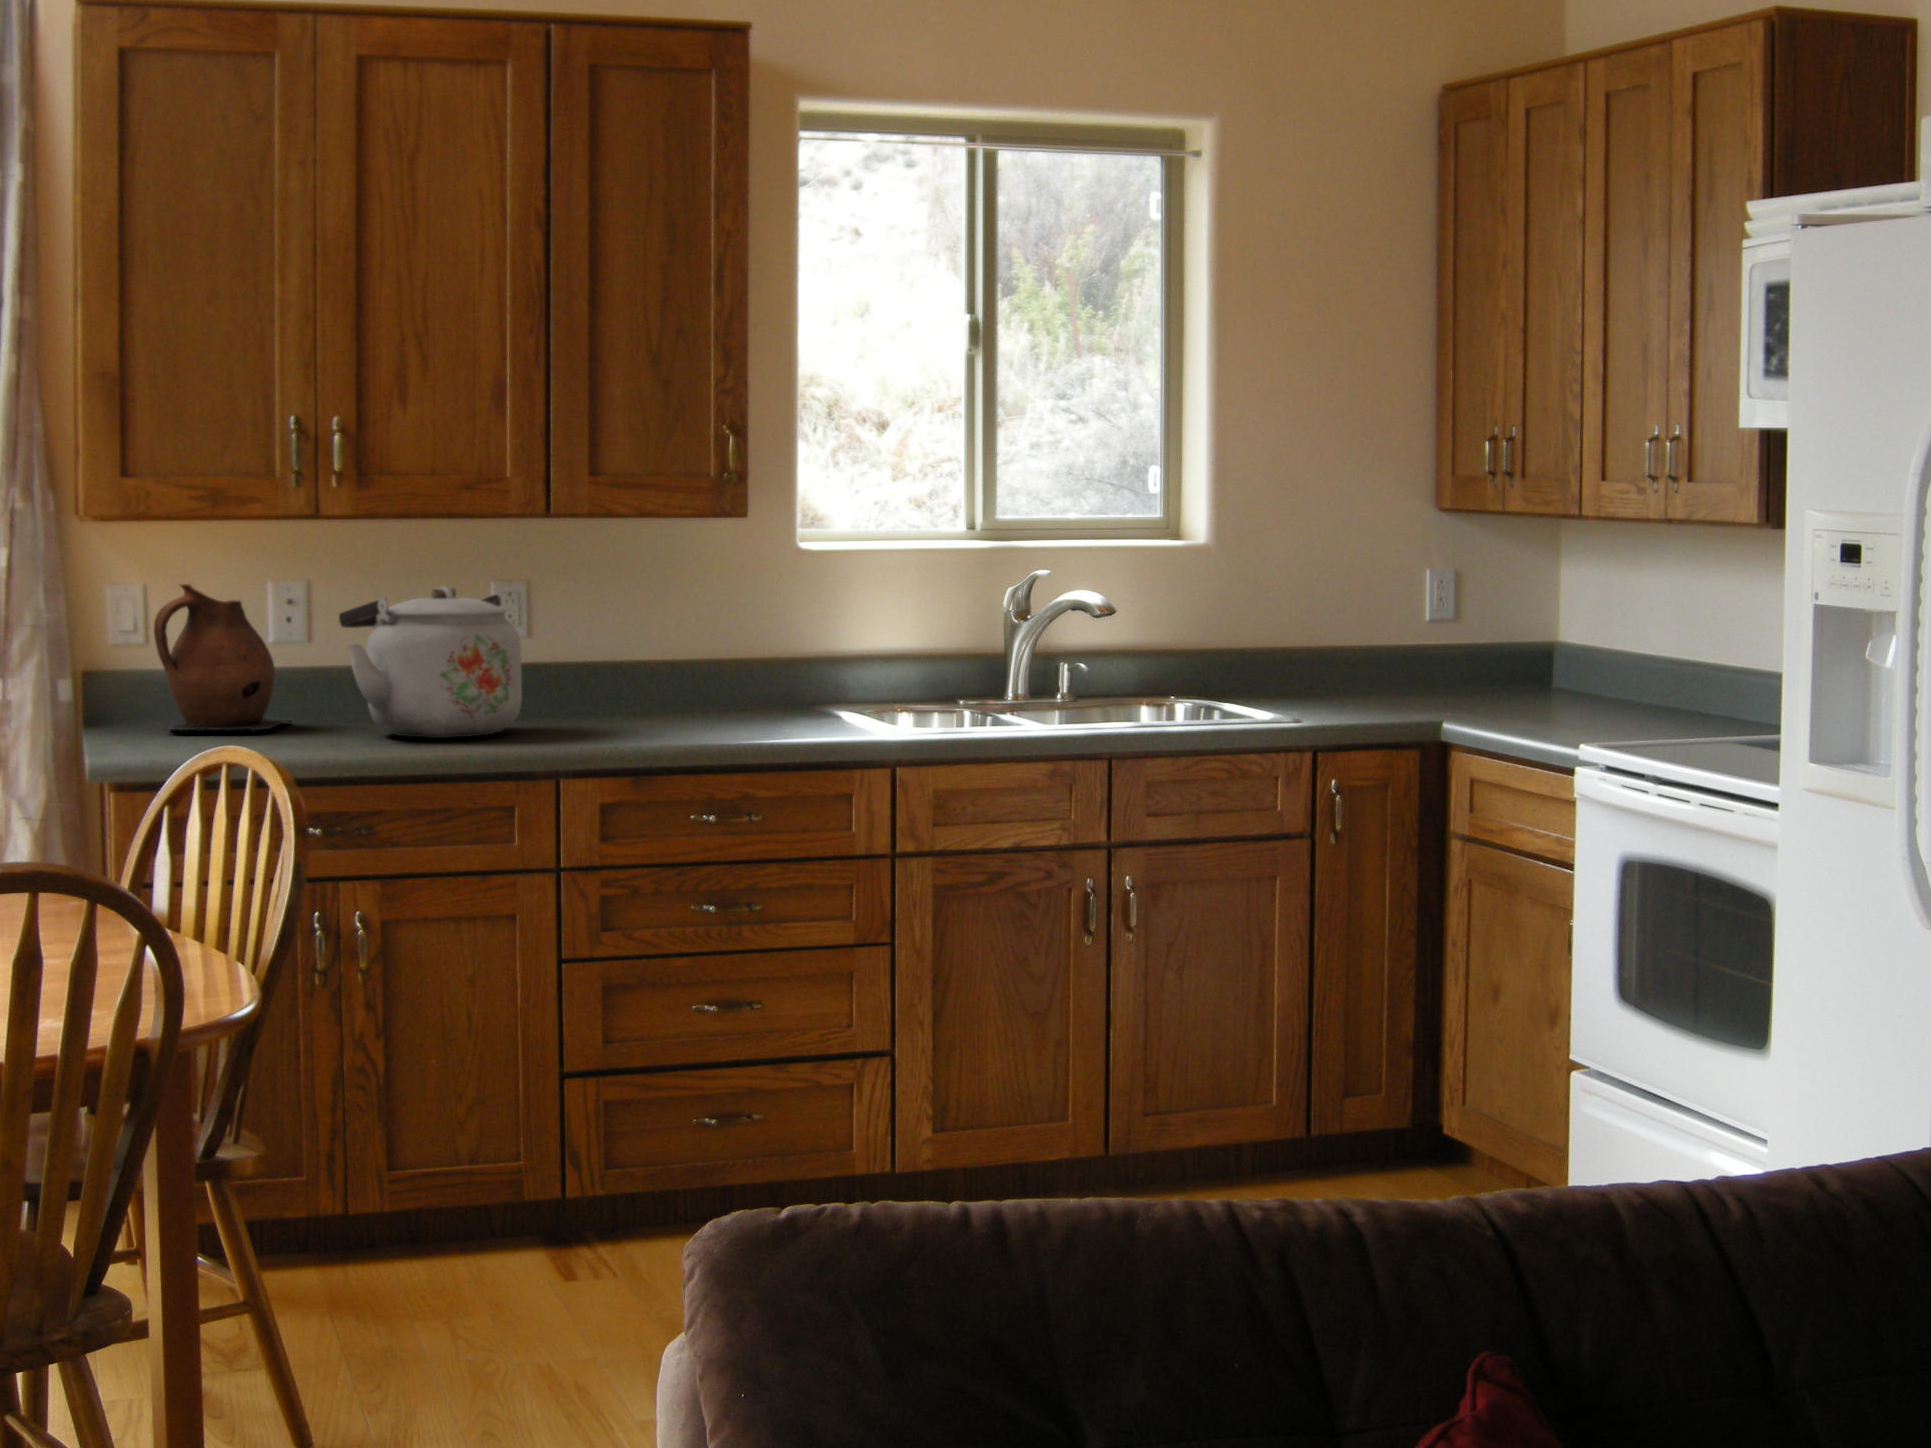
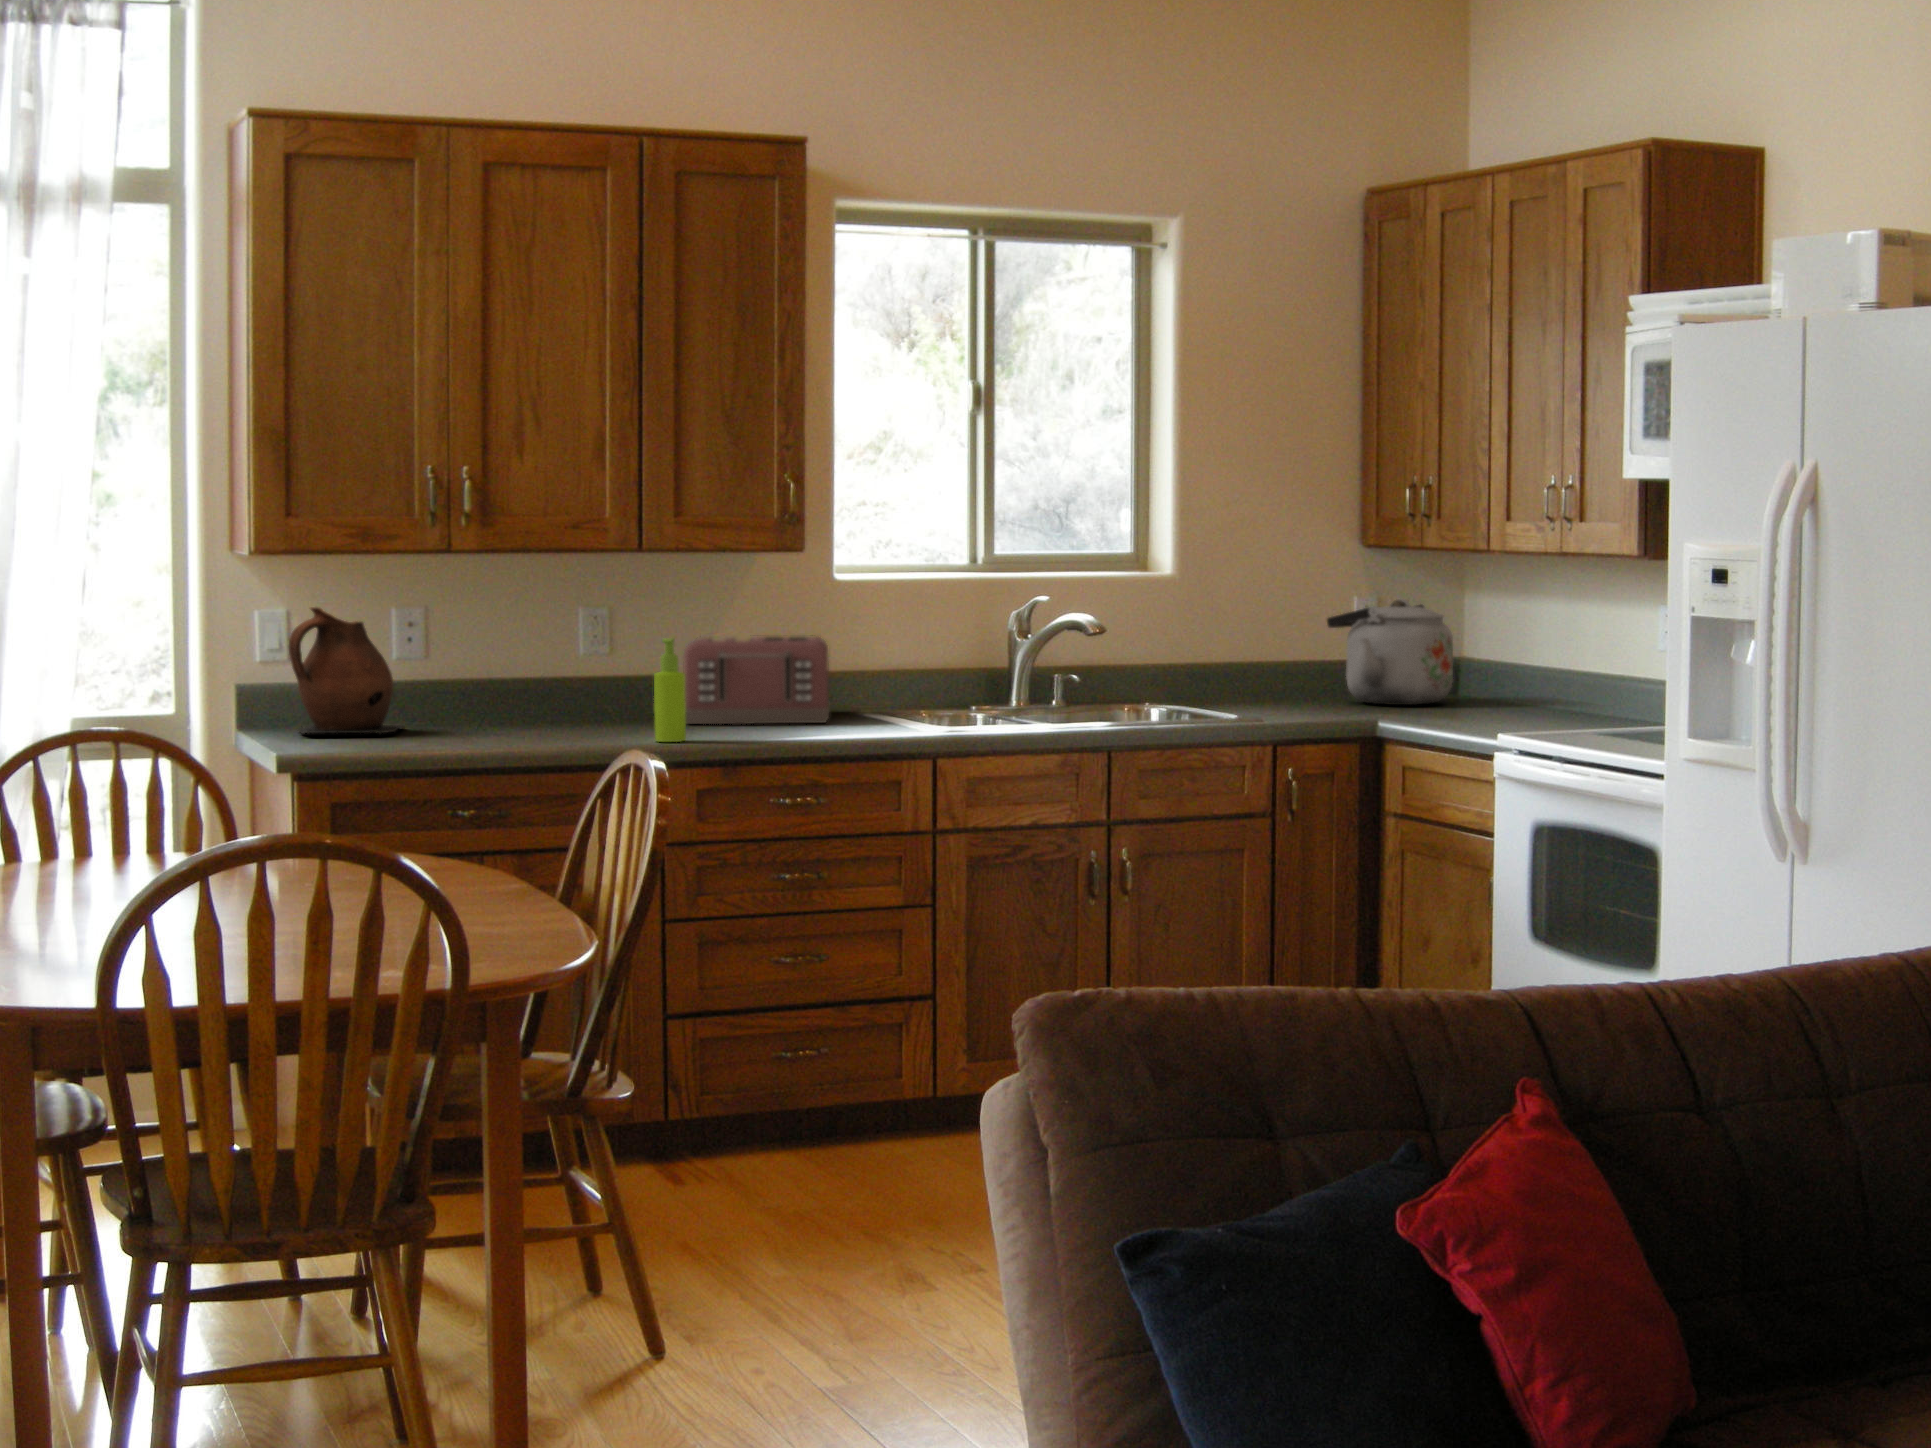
kettle: present [339,587,522,738] -> present [1327,599,1453,705]
toaster: none [608,616,790,721] -> present [683,637,829,724]
soap dispenser: none [558,622,595,745] -> present [654,638,686,742]

